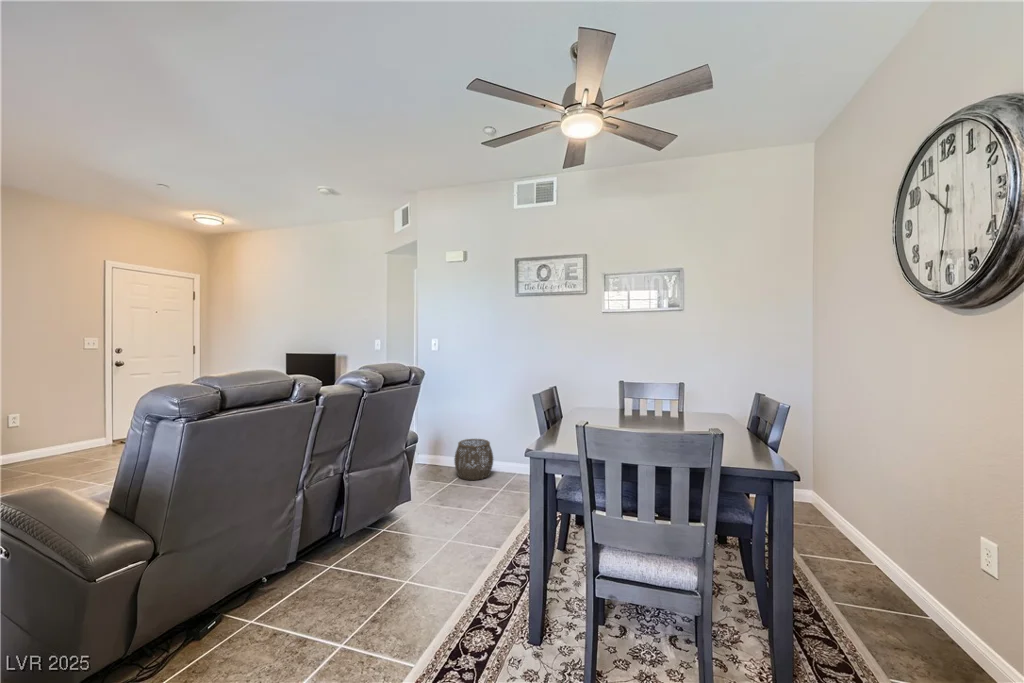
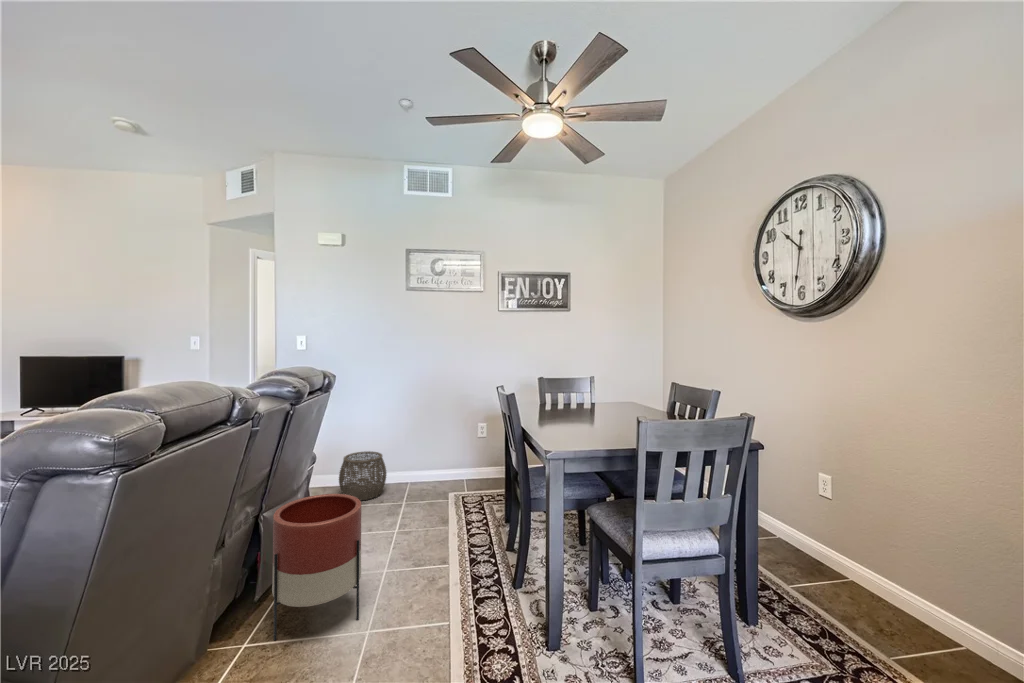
planter: none [346,466,415,571] -> present [272,494,361,640]

